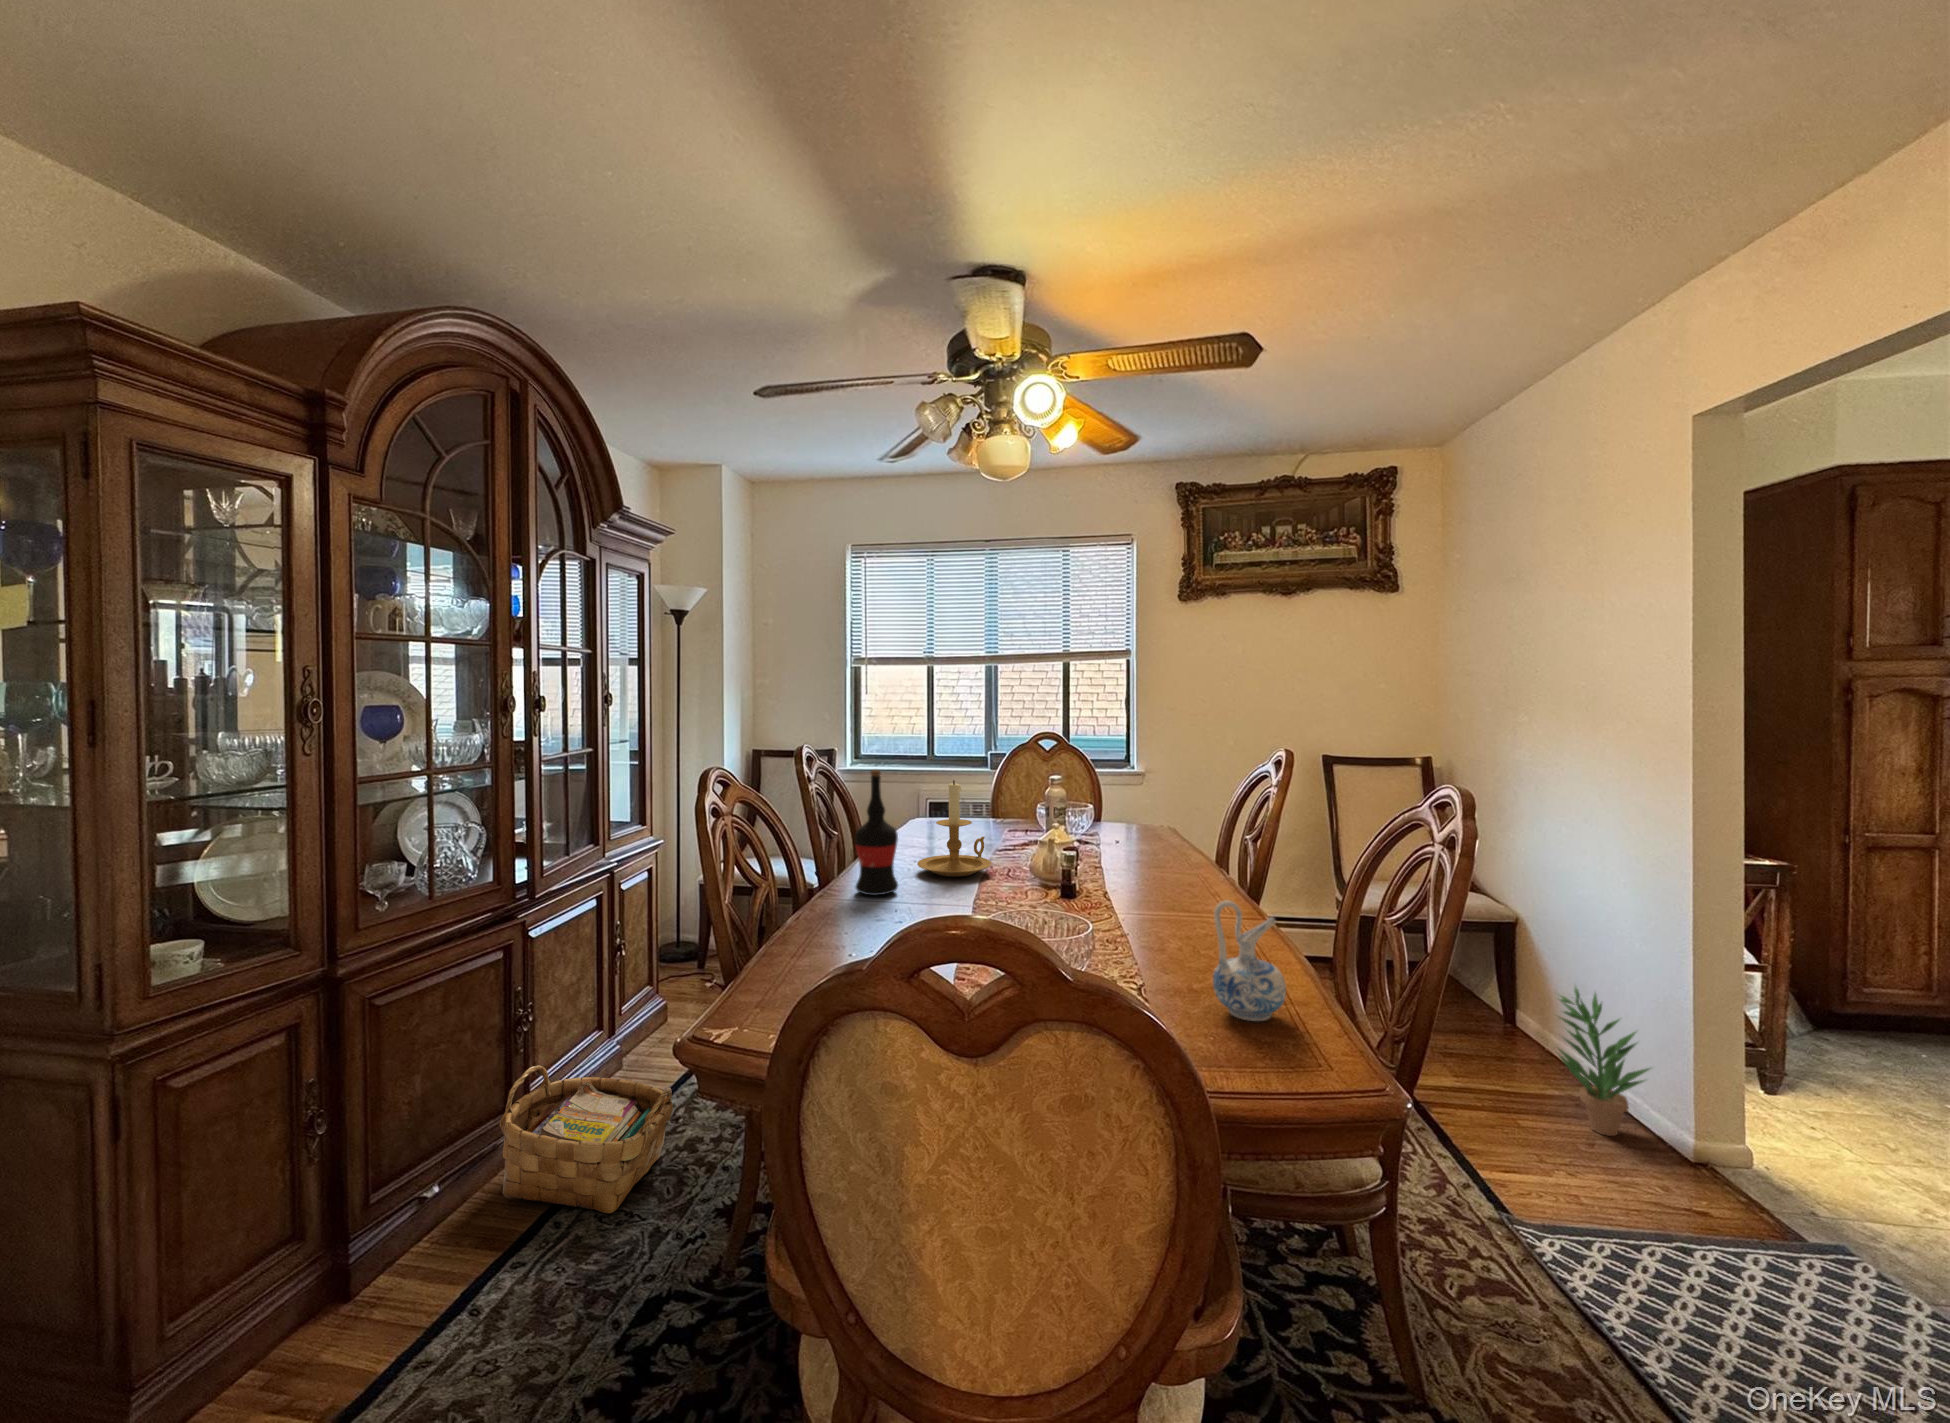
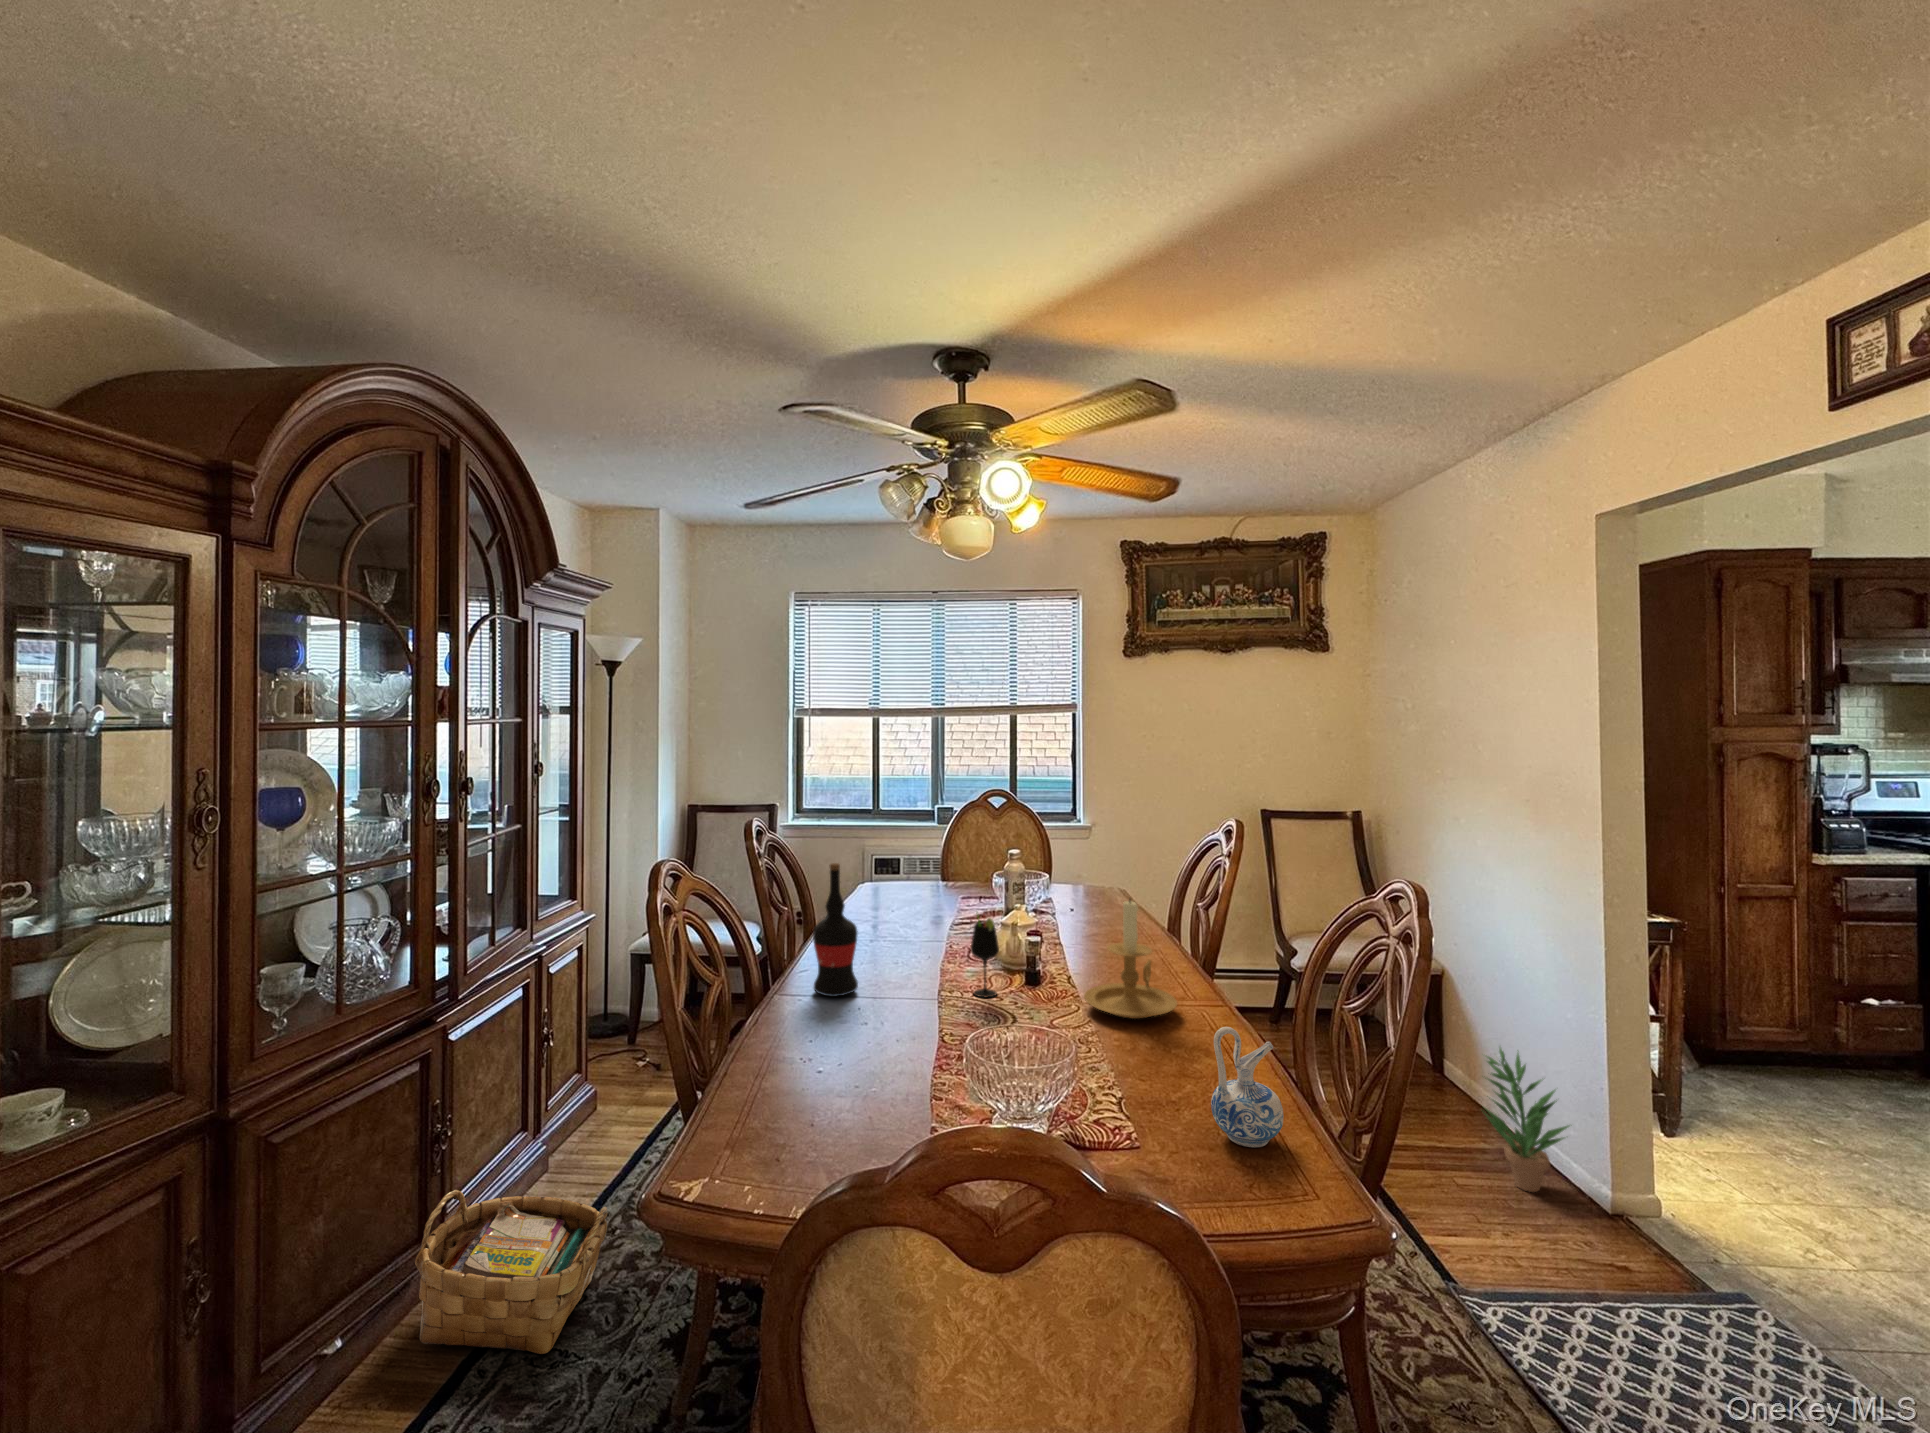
candle holder: present [917,780,992,877] -> present [1084,899,1177,1019]
wine glass: none [1006,816,1034,900] -> present [971,913,999,997]

